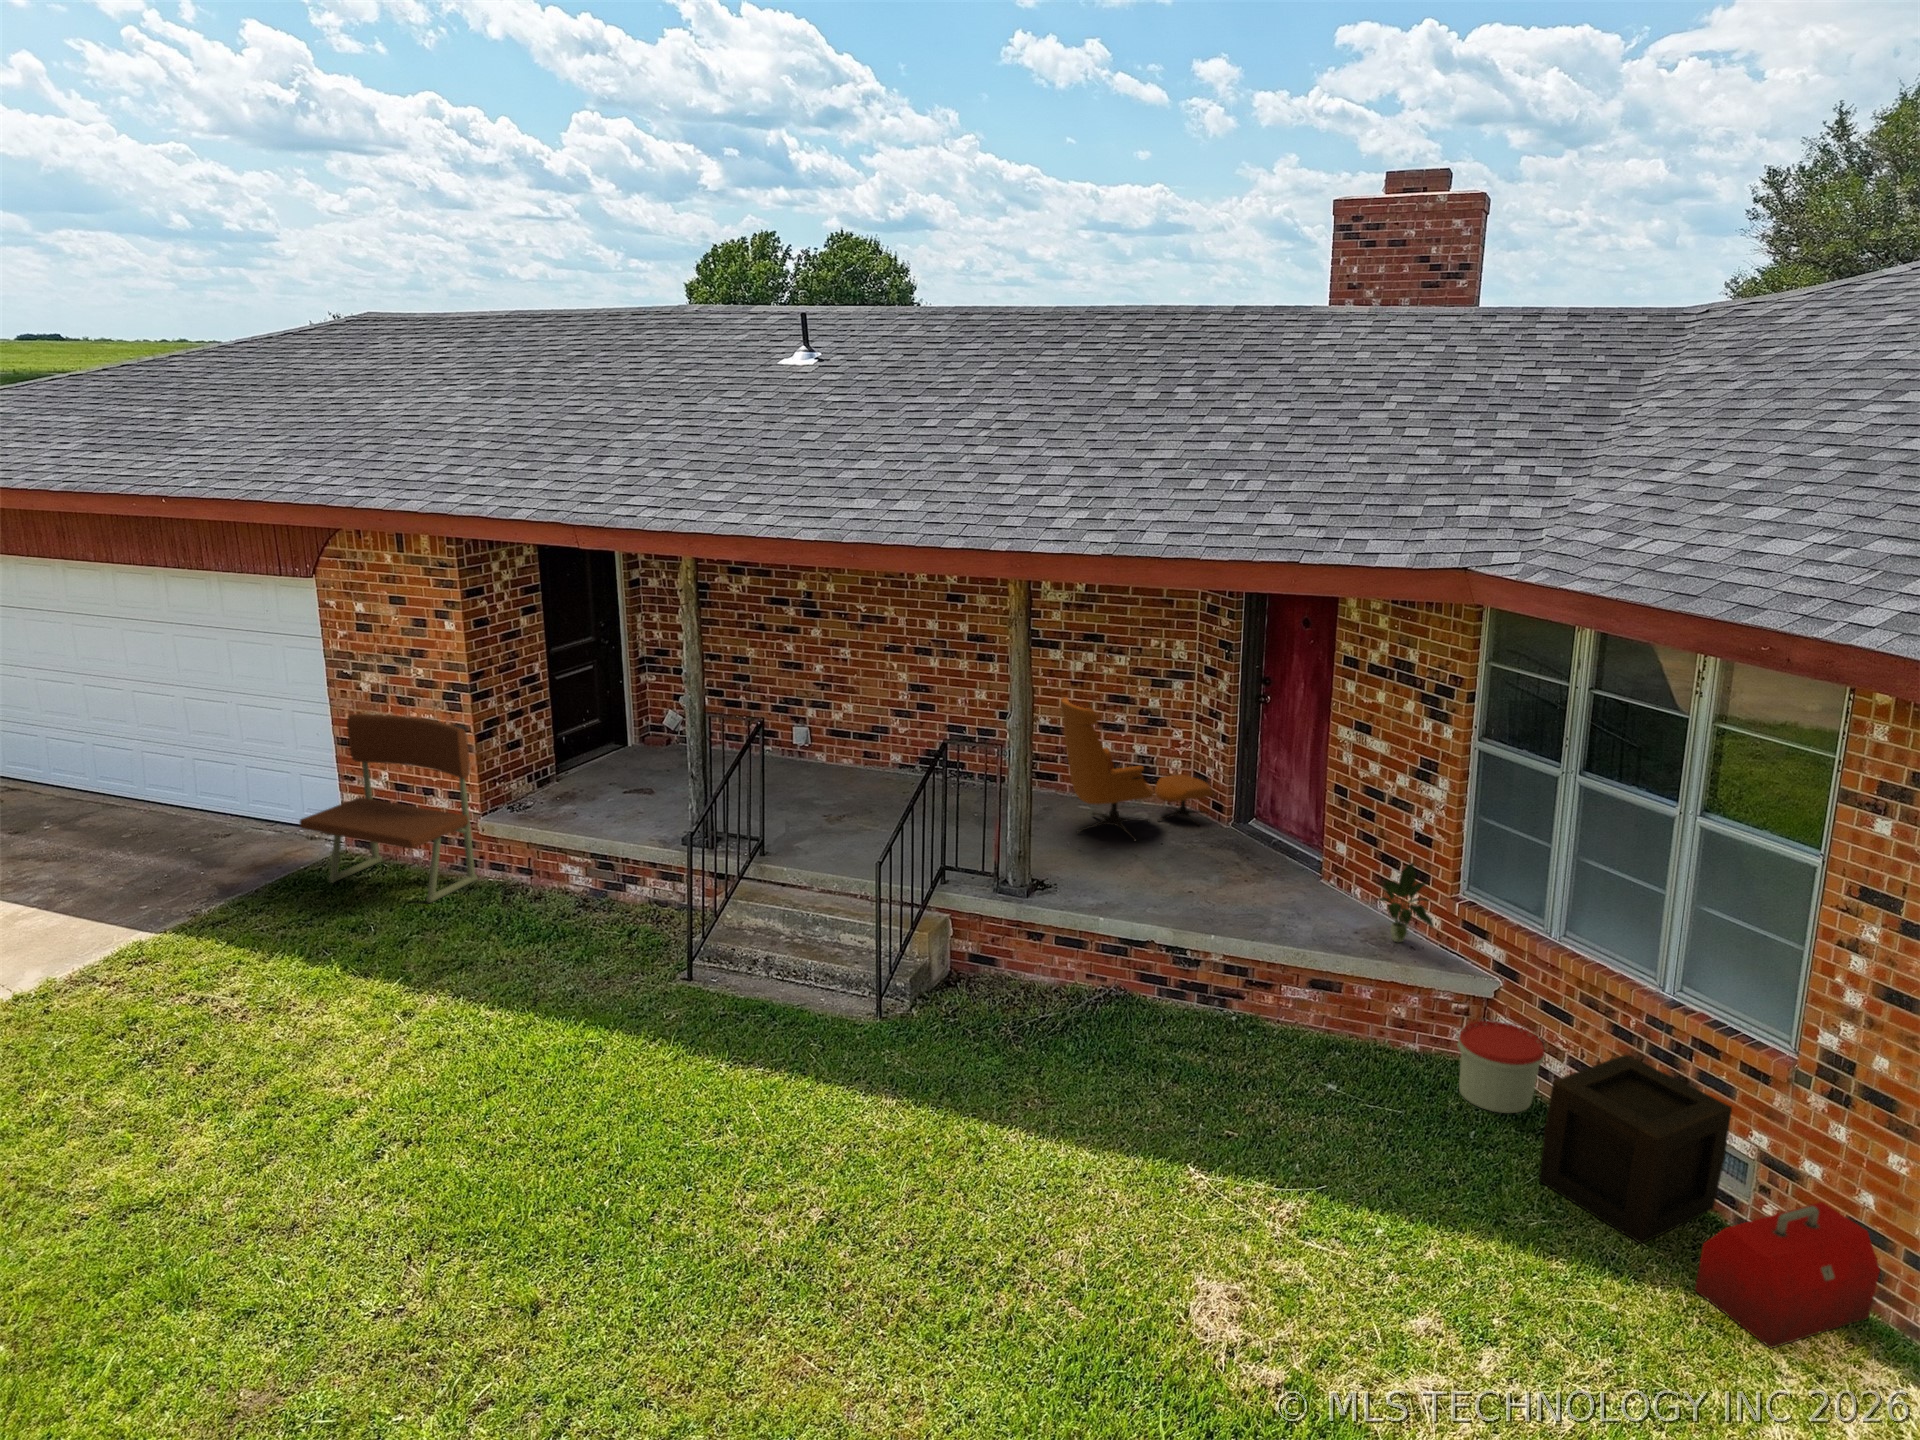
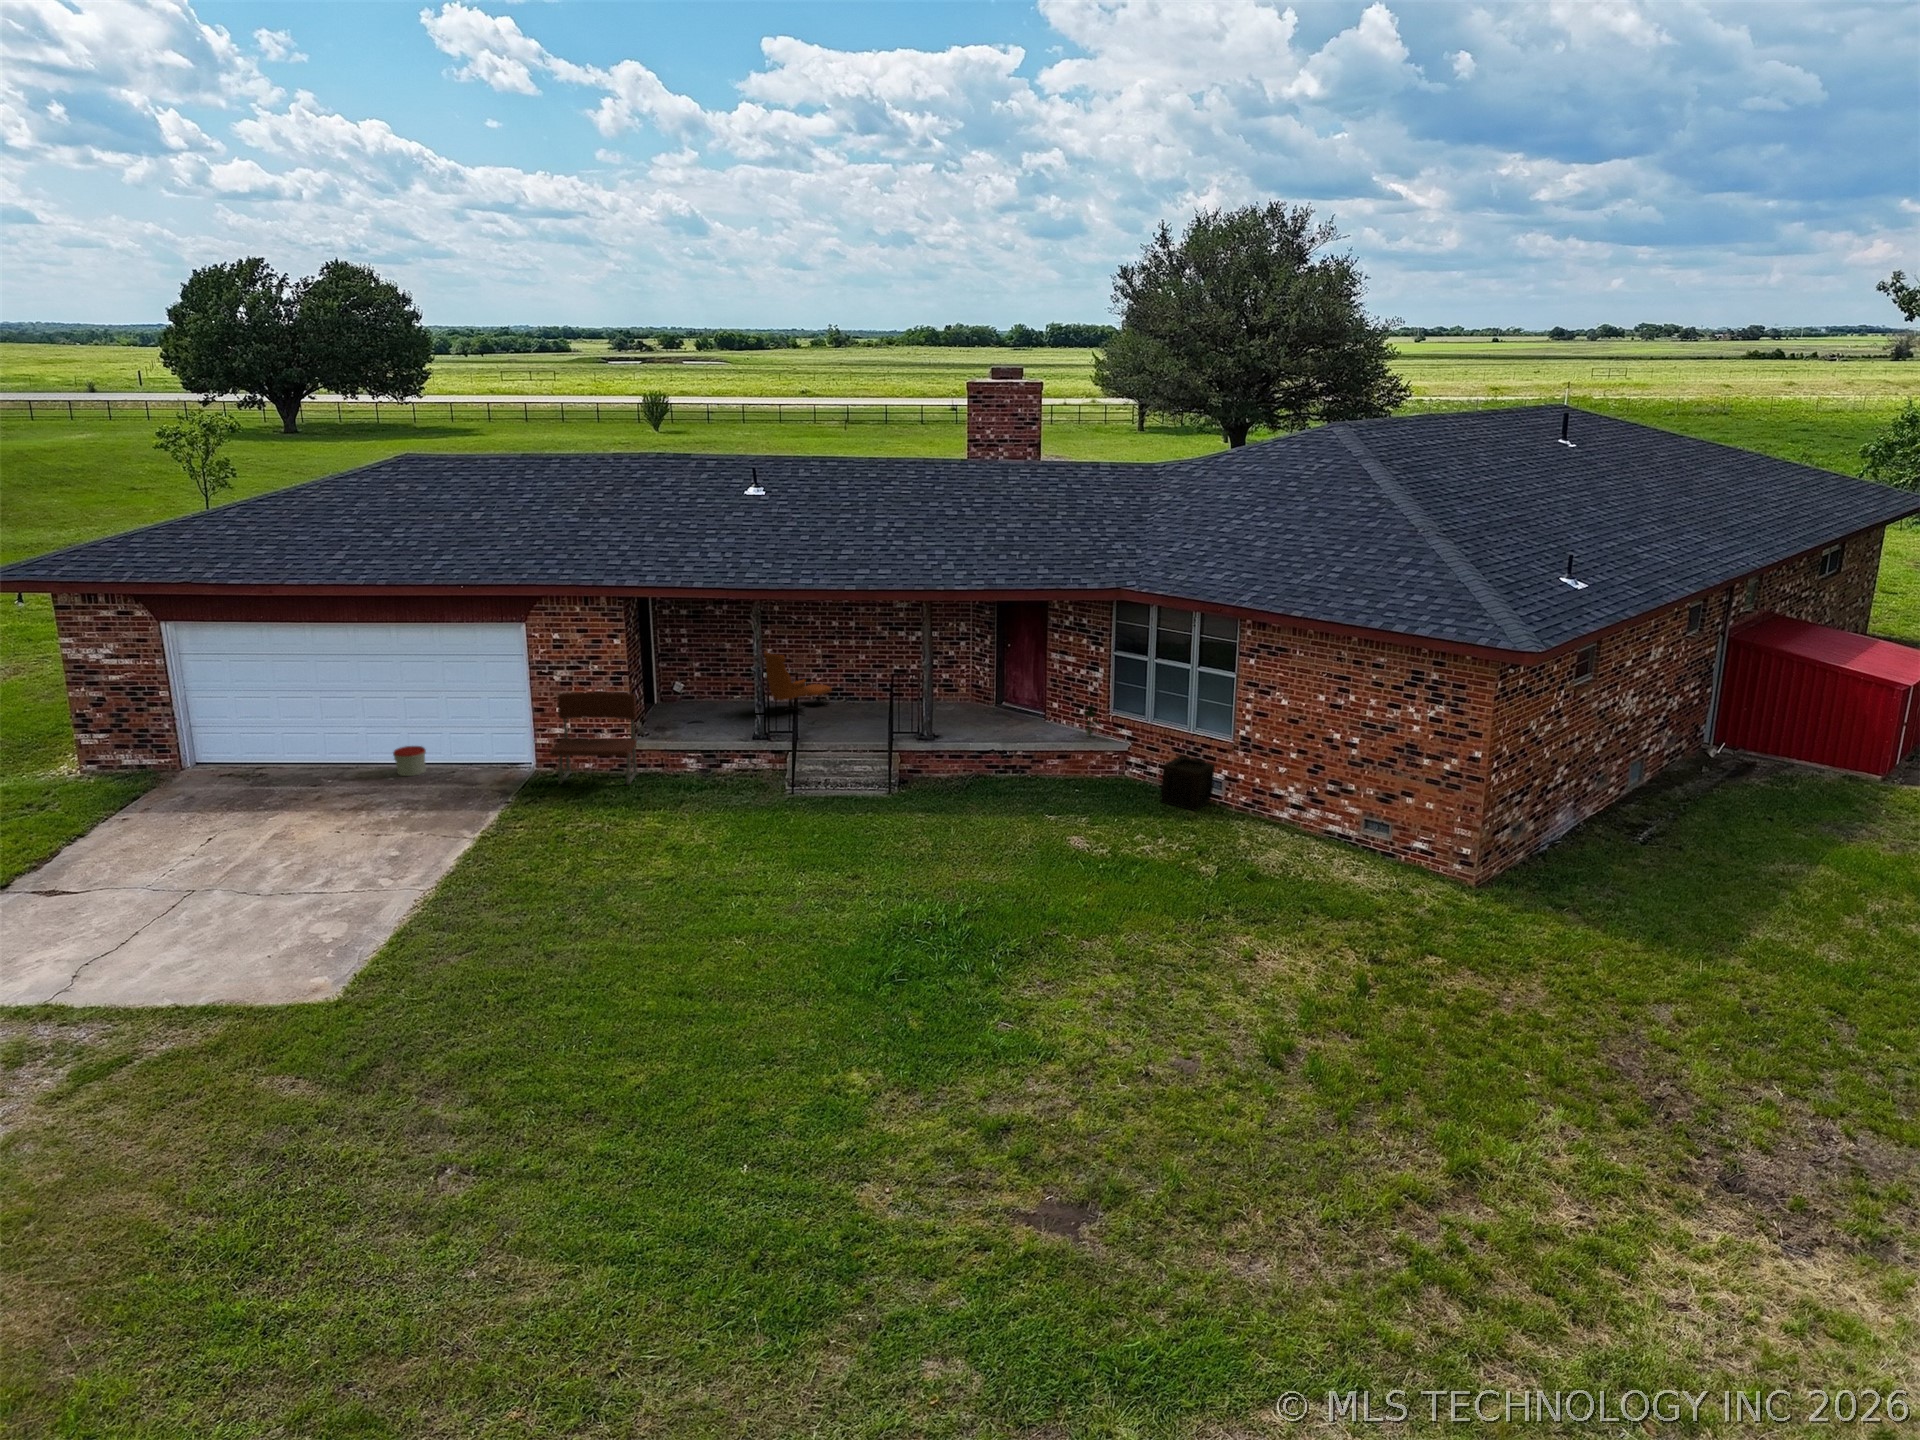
lounge chair: present [1061,697,1213,841] -> present [764,652,832,712]
bucket: present [1457,1021,1545,1113] -> present [393,746,426,776]
toolbox: present [1695,1202,1880,1348] -> none [1214,784,1262,826]

